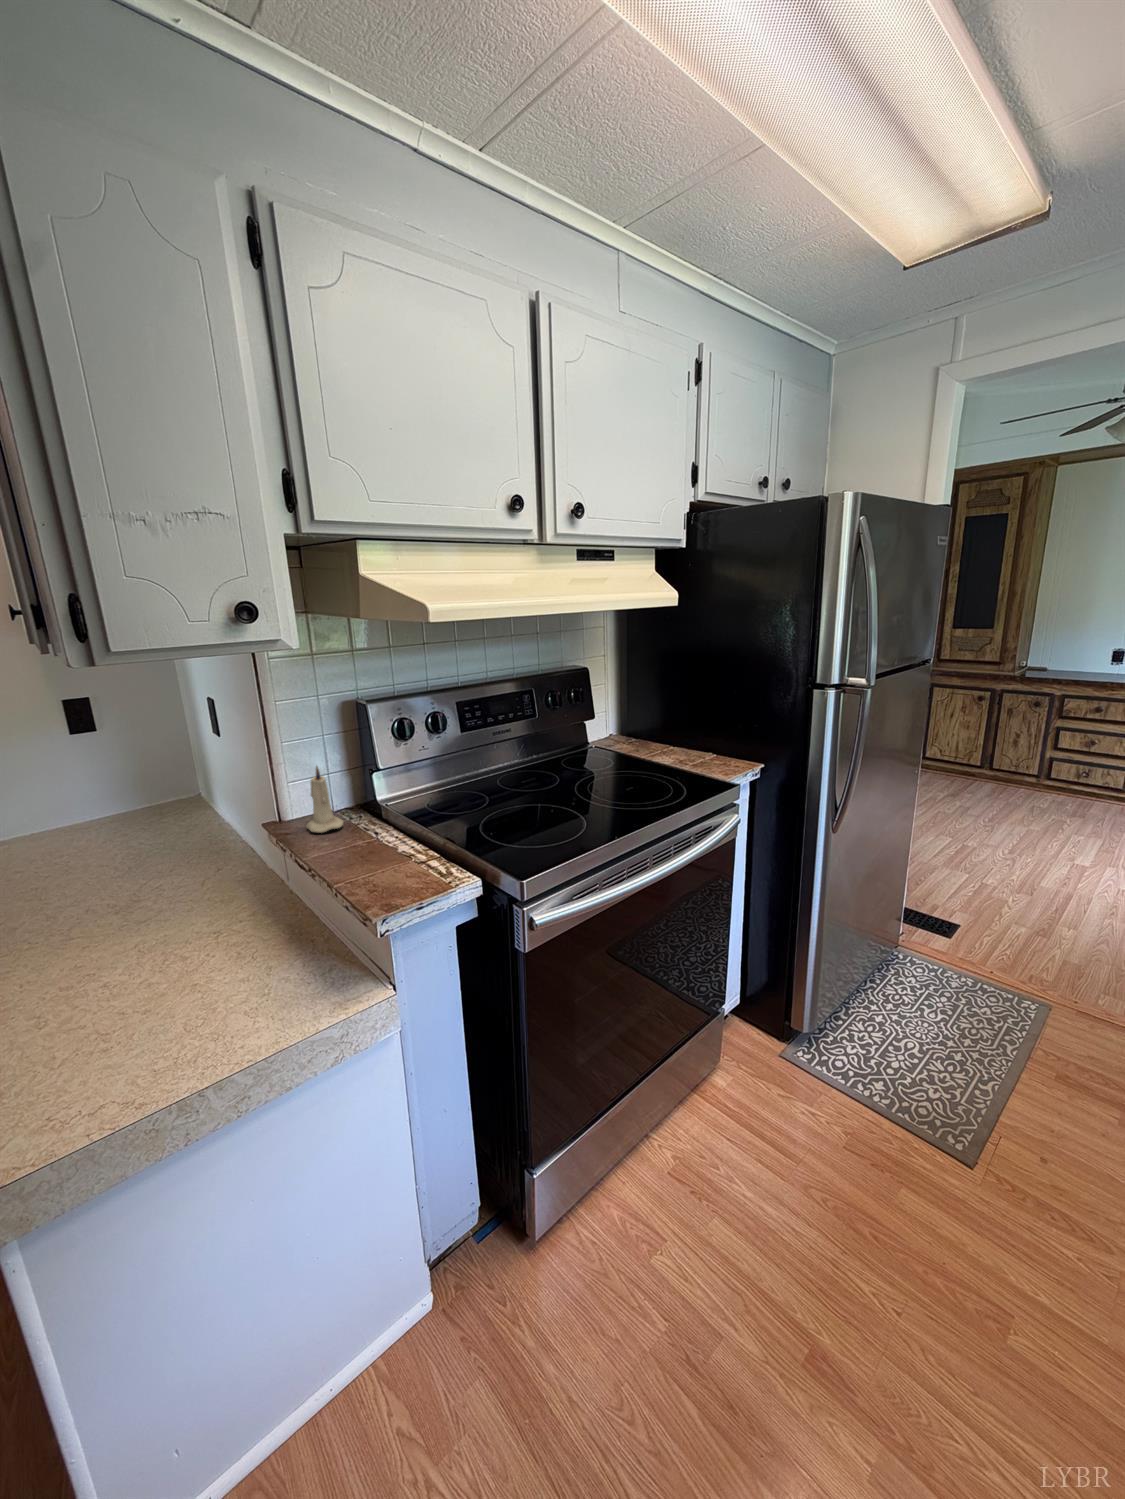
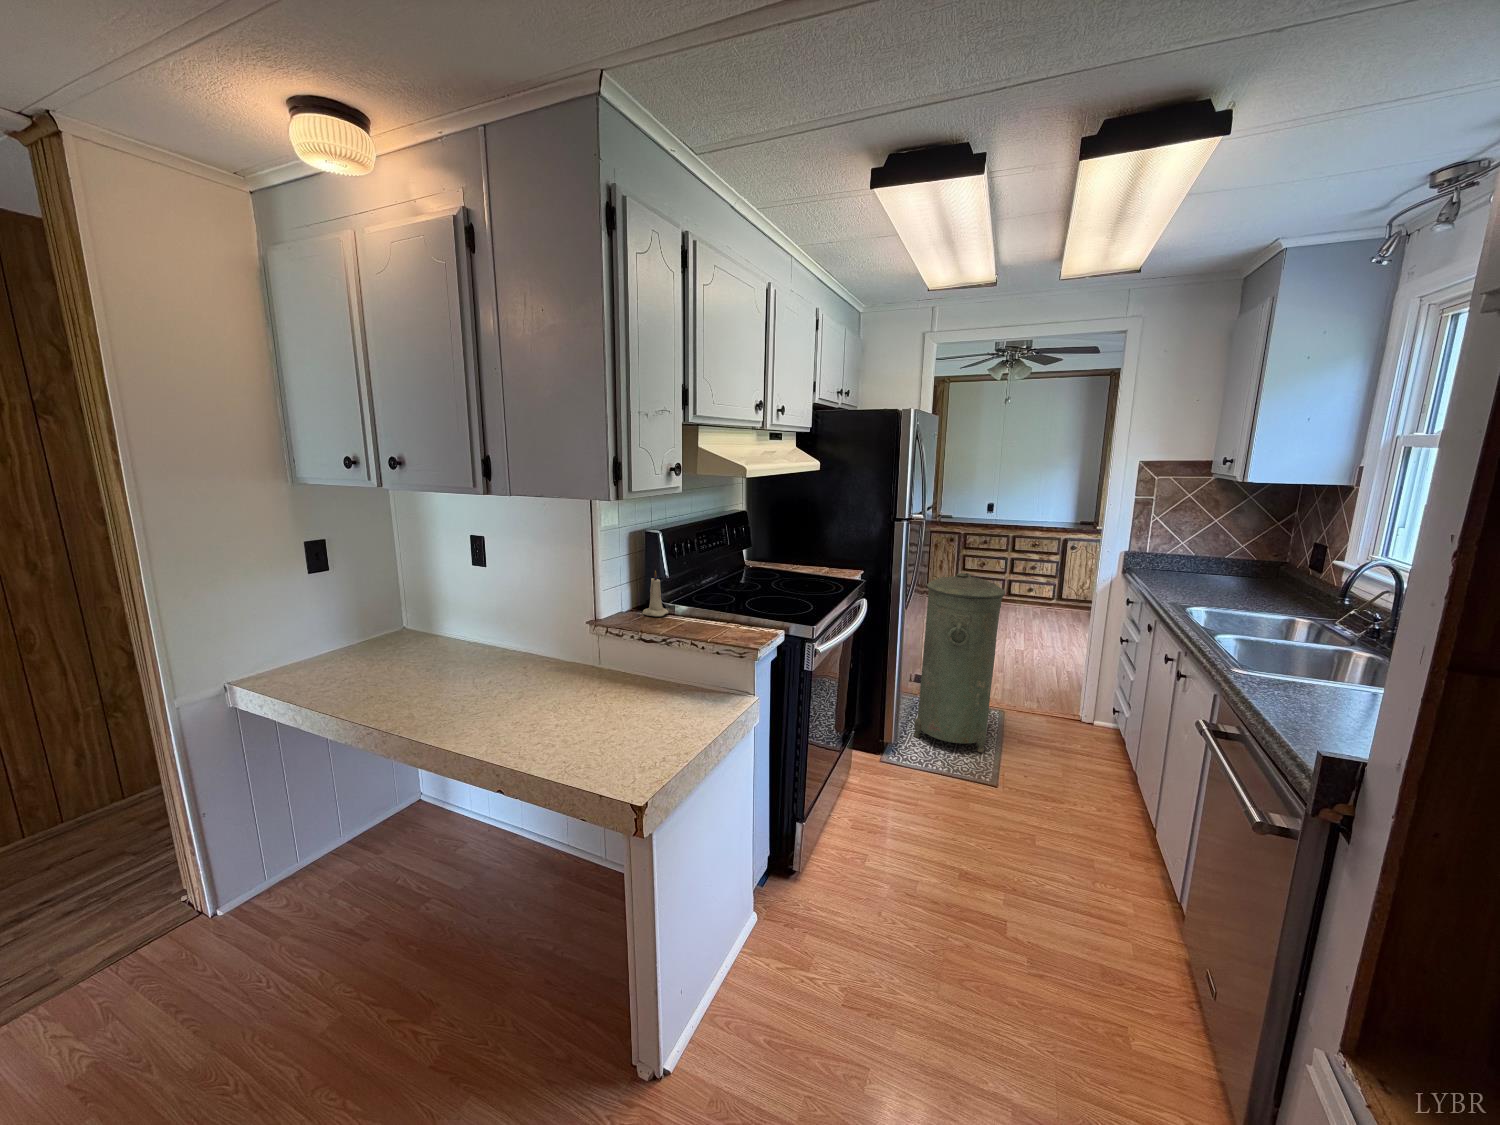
trash can: none [856,776,1039,1083] -> present [913,573,1005,752]

